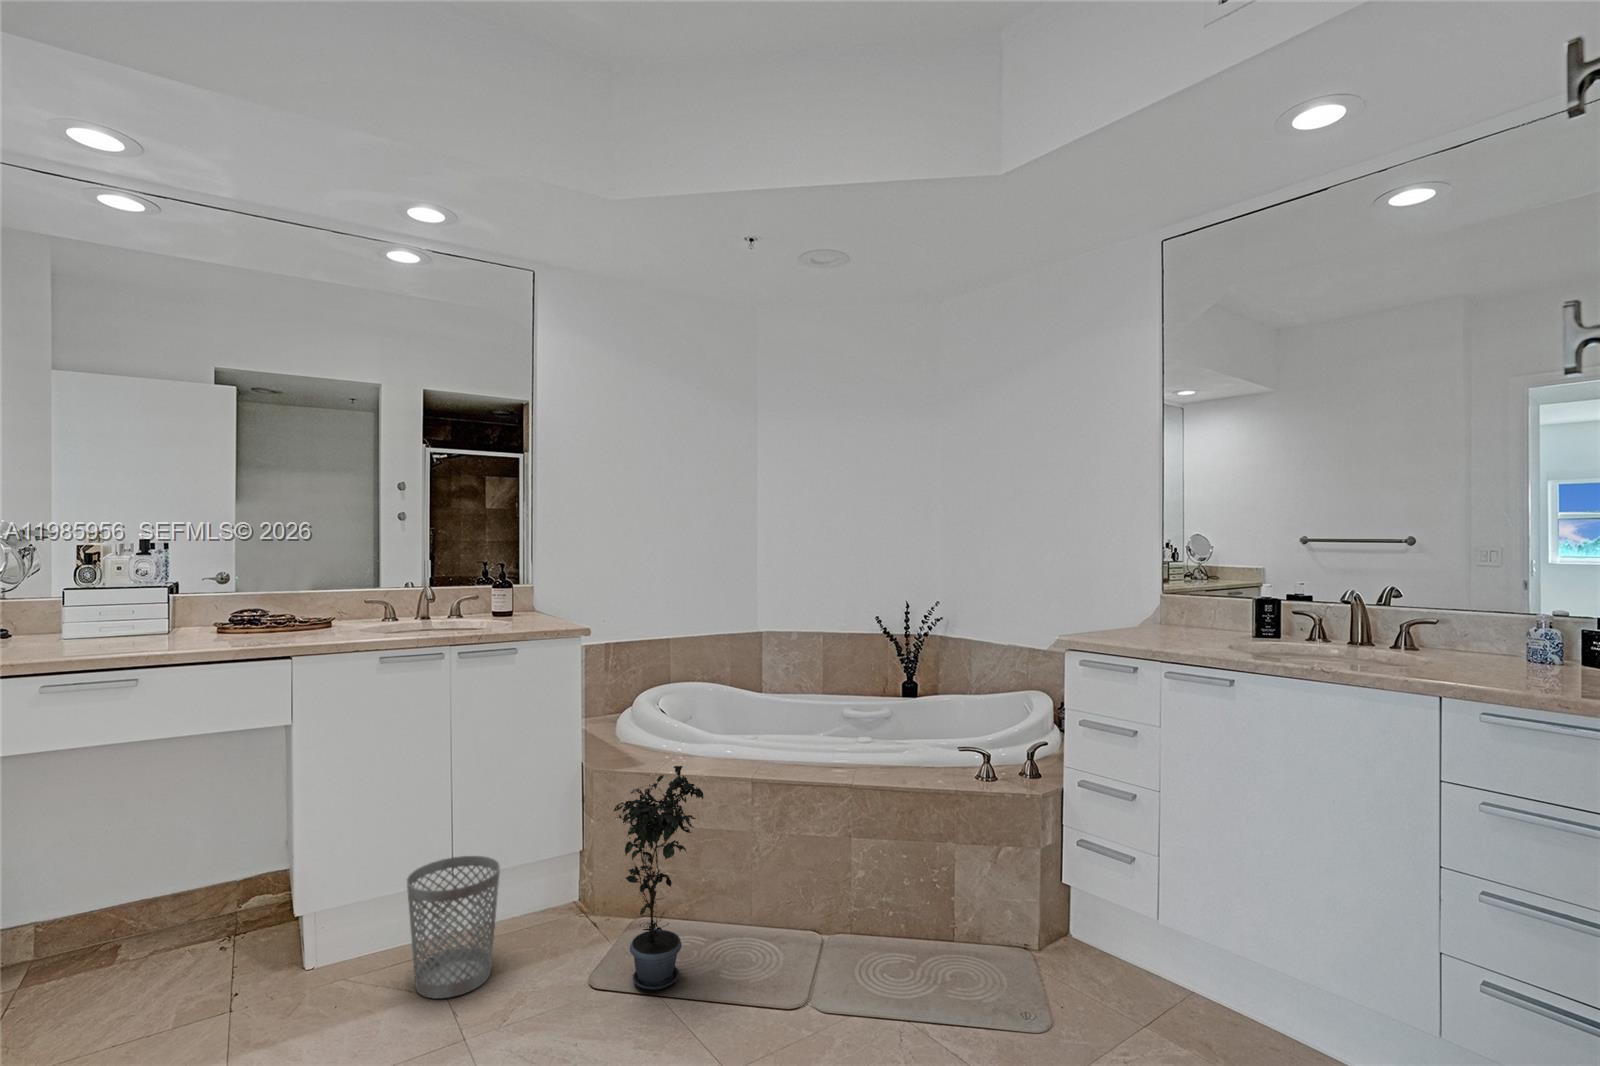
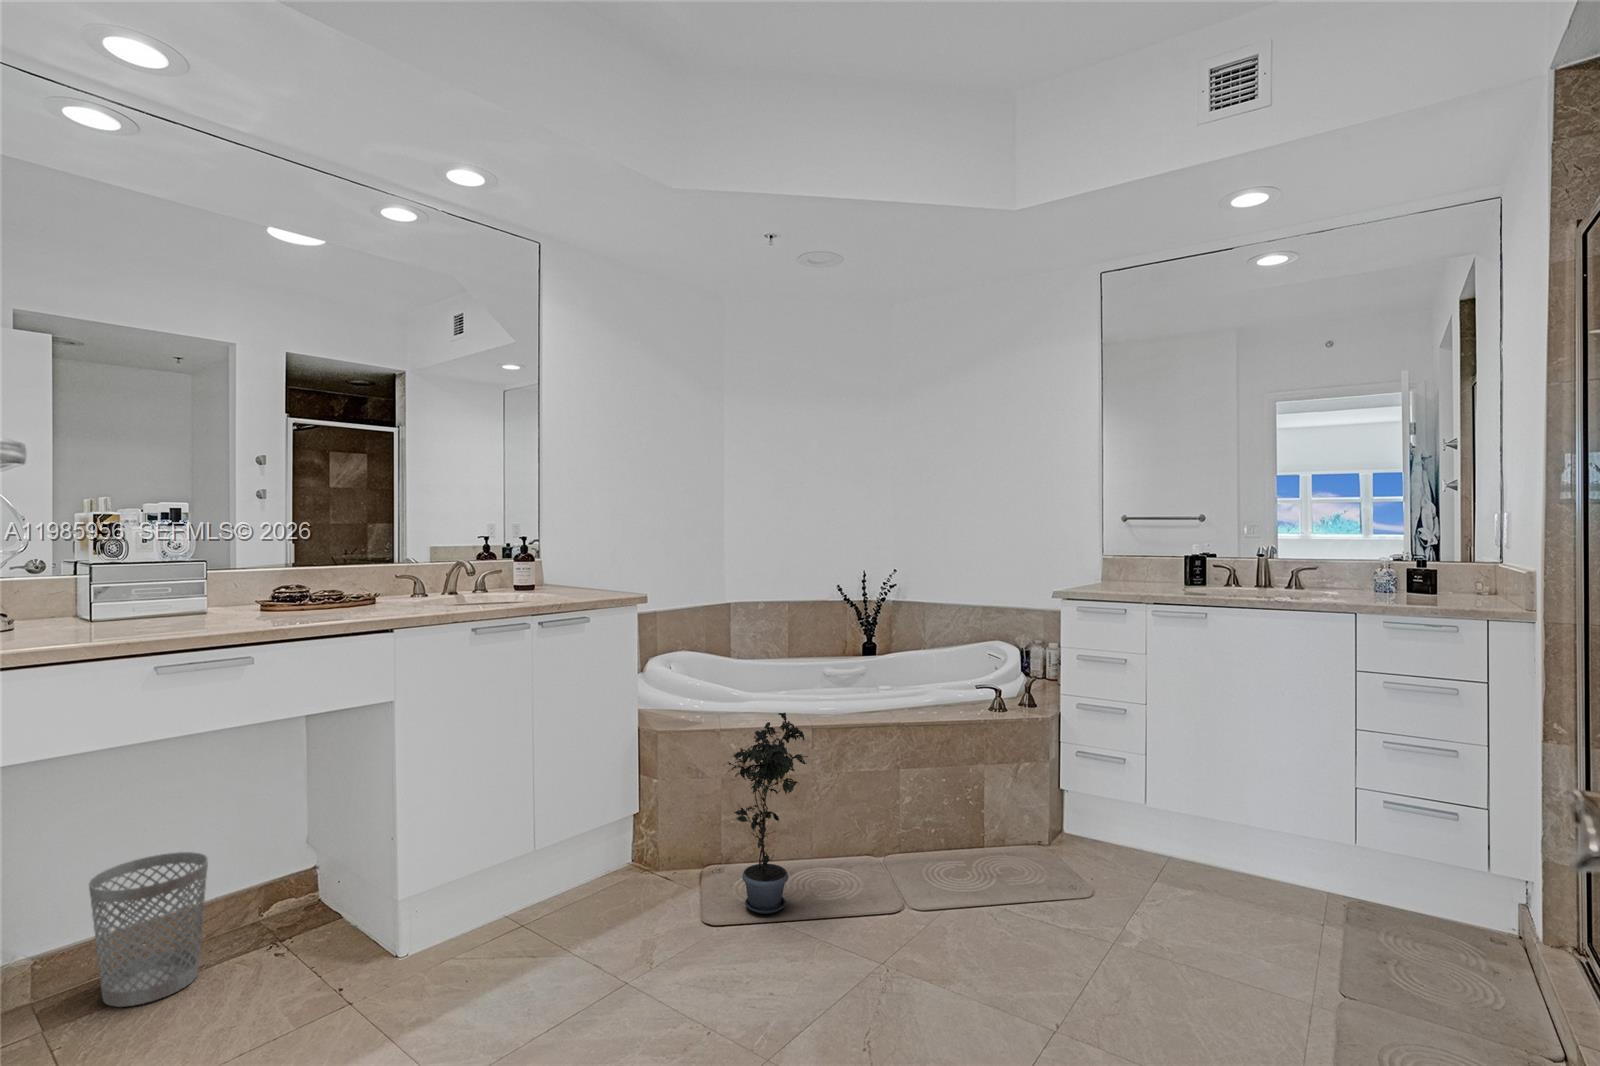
wastebasket: present [407,856,500,998] -> present [89,852,208,1007]

